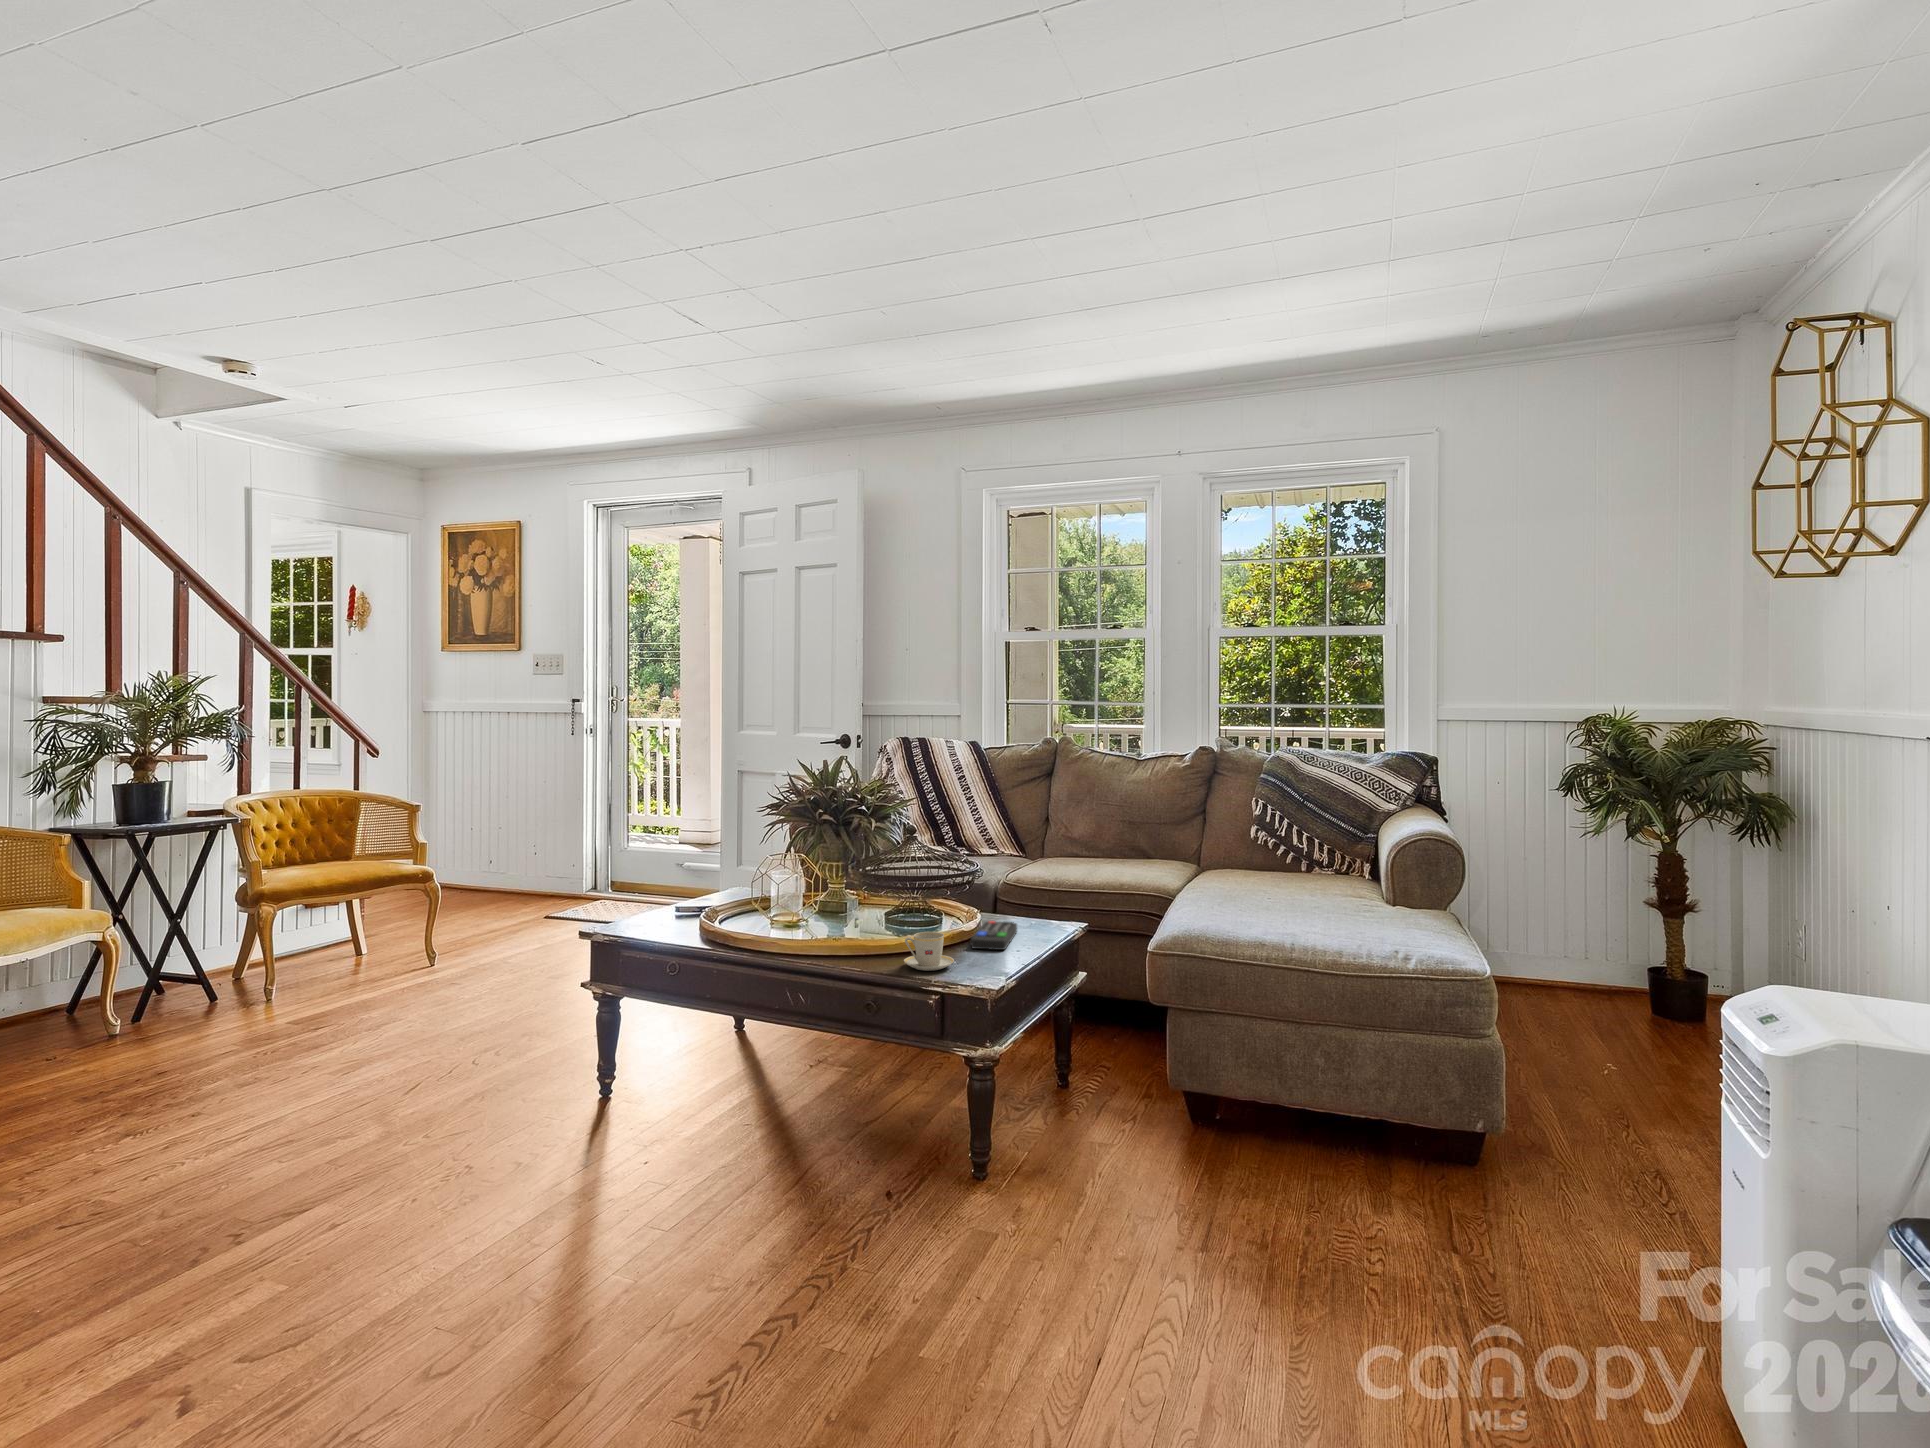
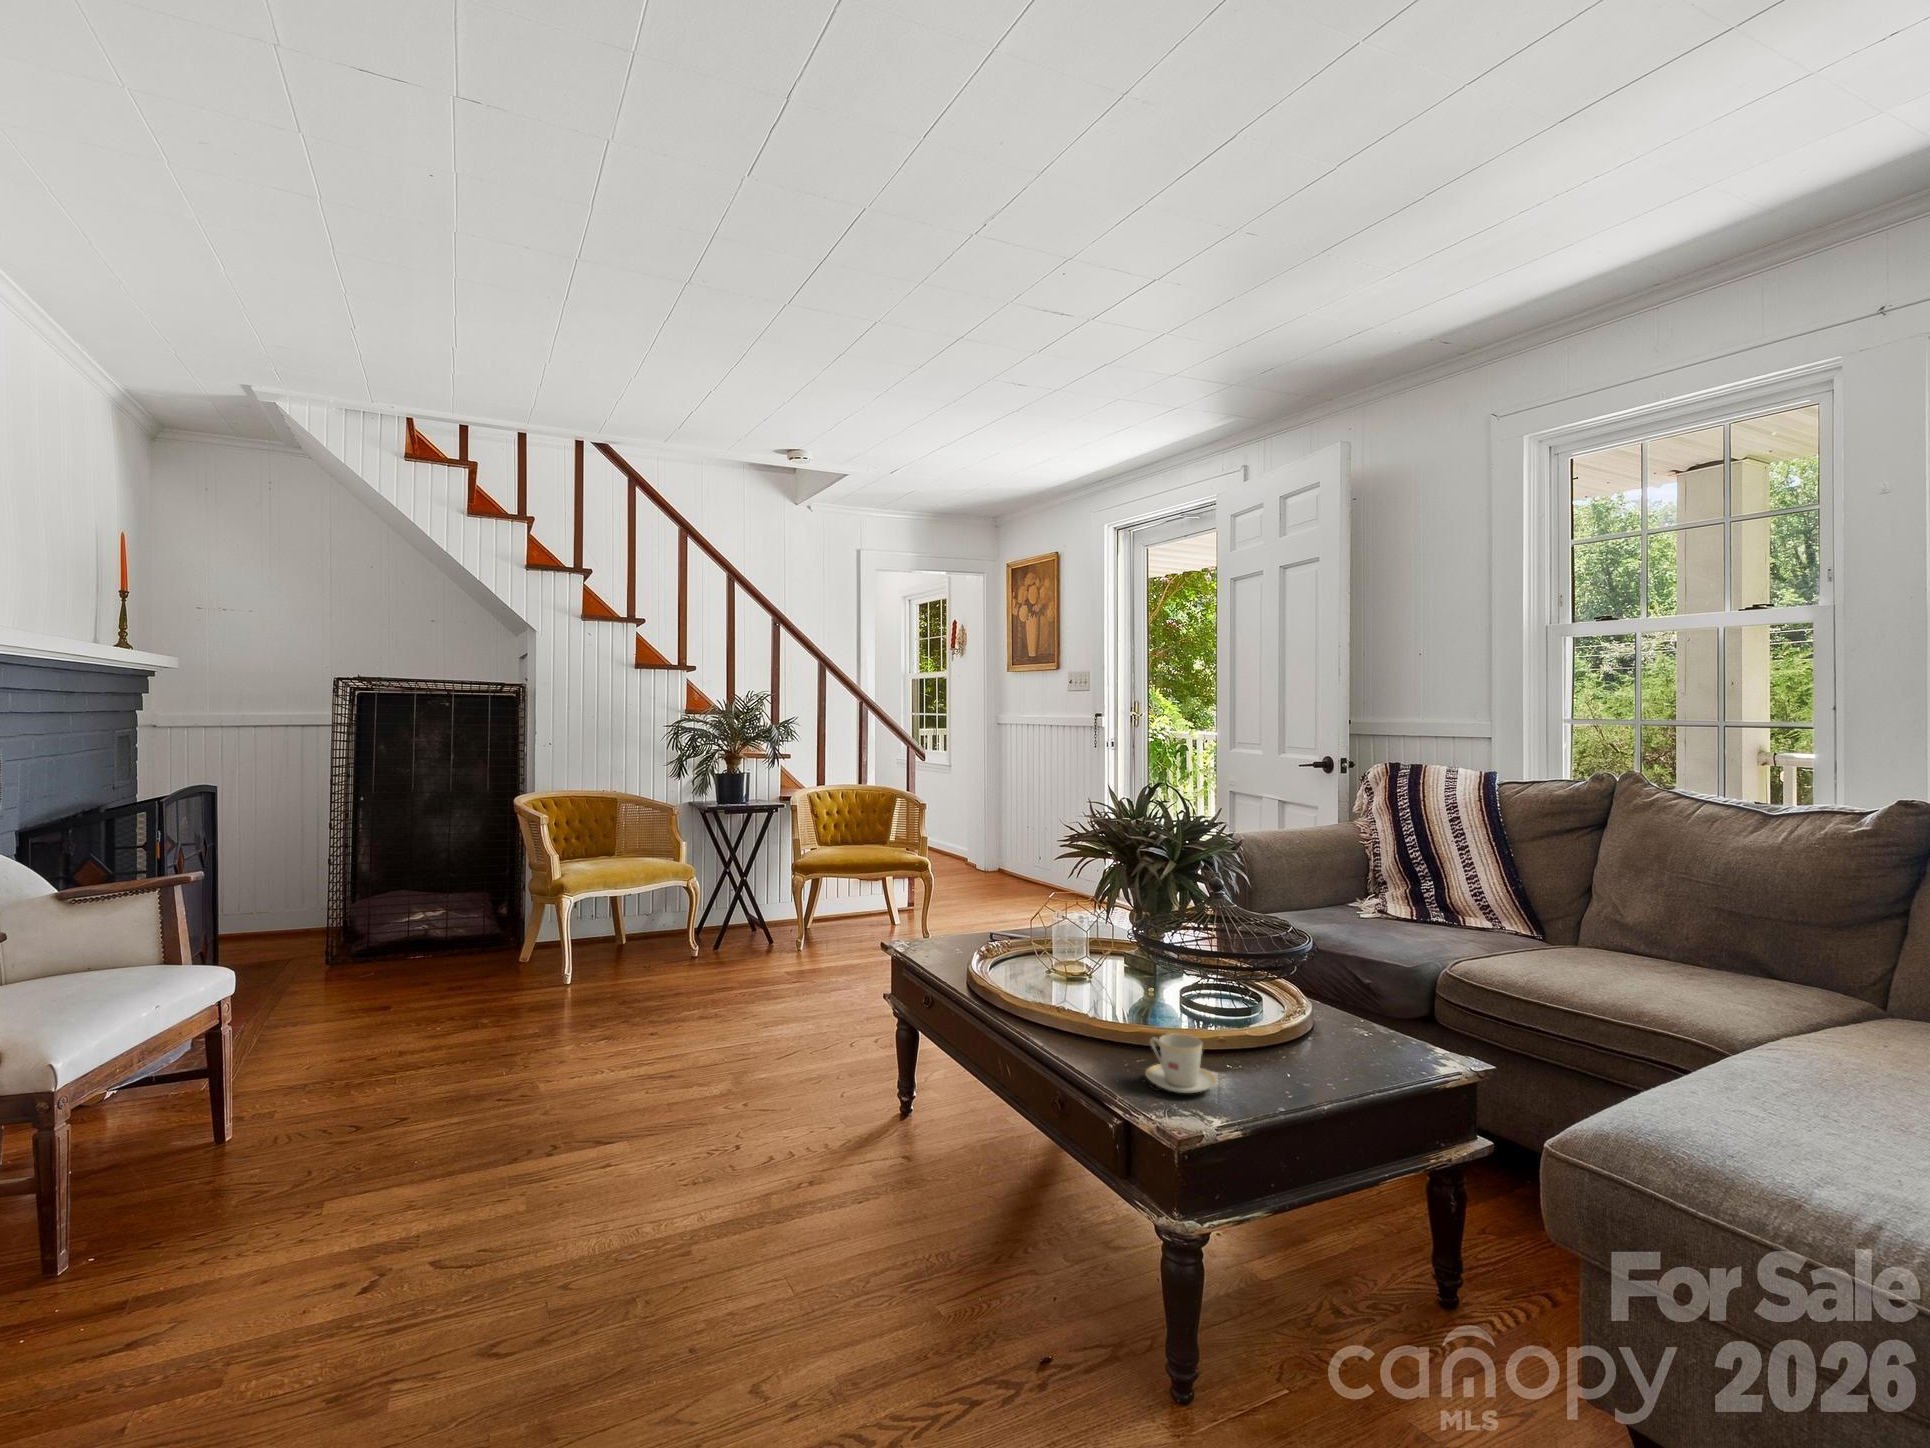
remote control: present [971,921,1017,950] -> none [1275,1031,1380,1083]

